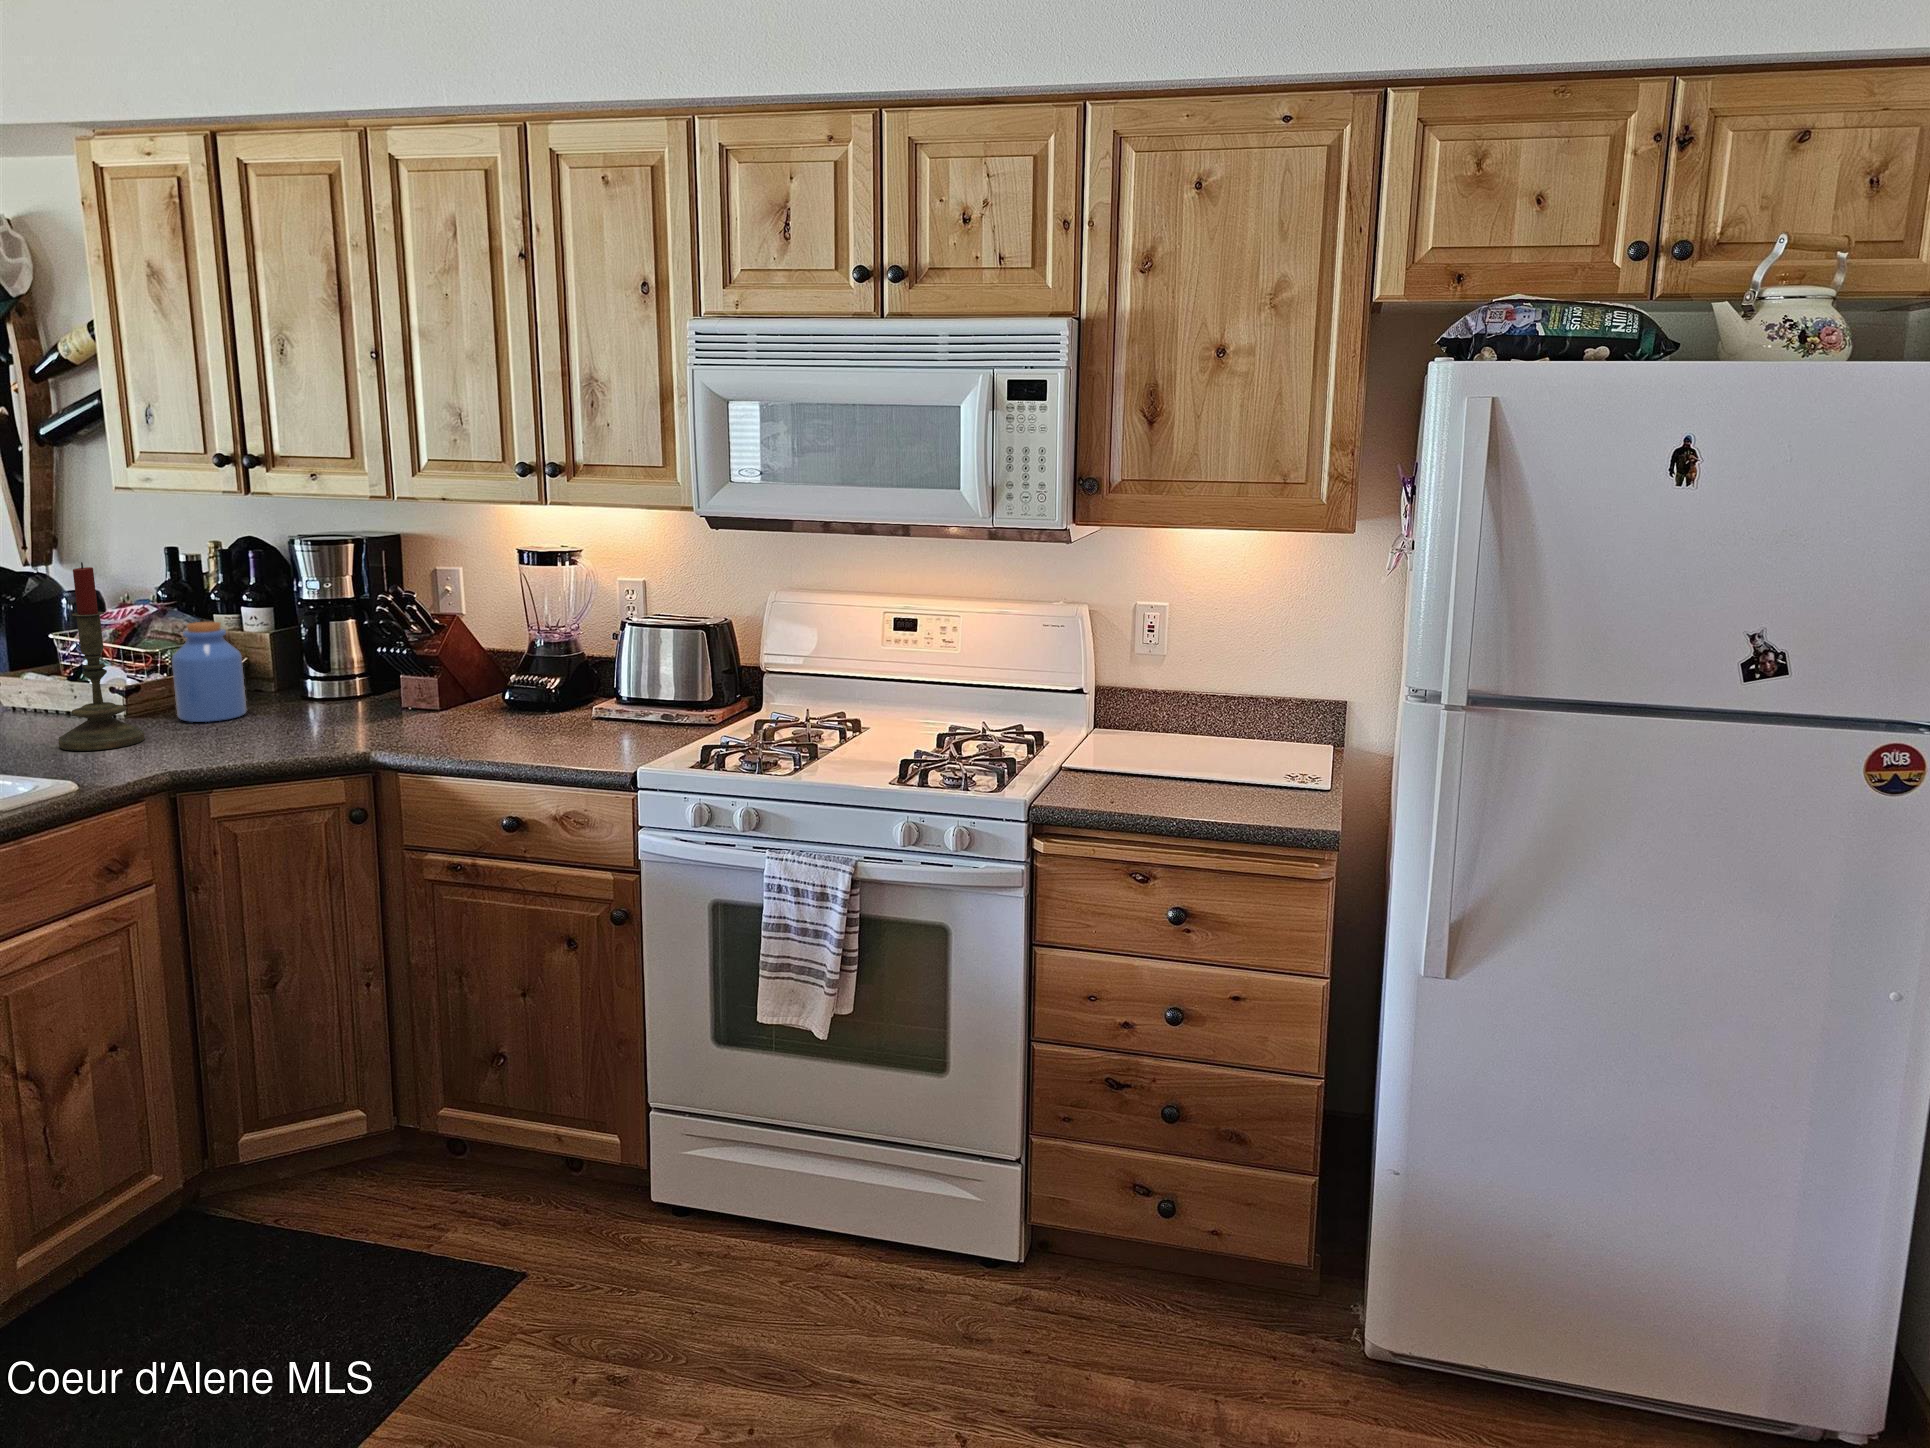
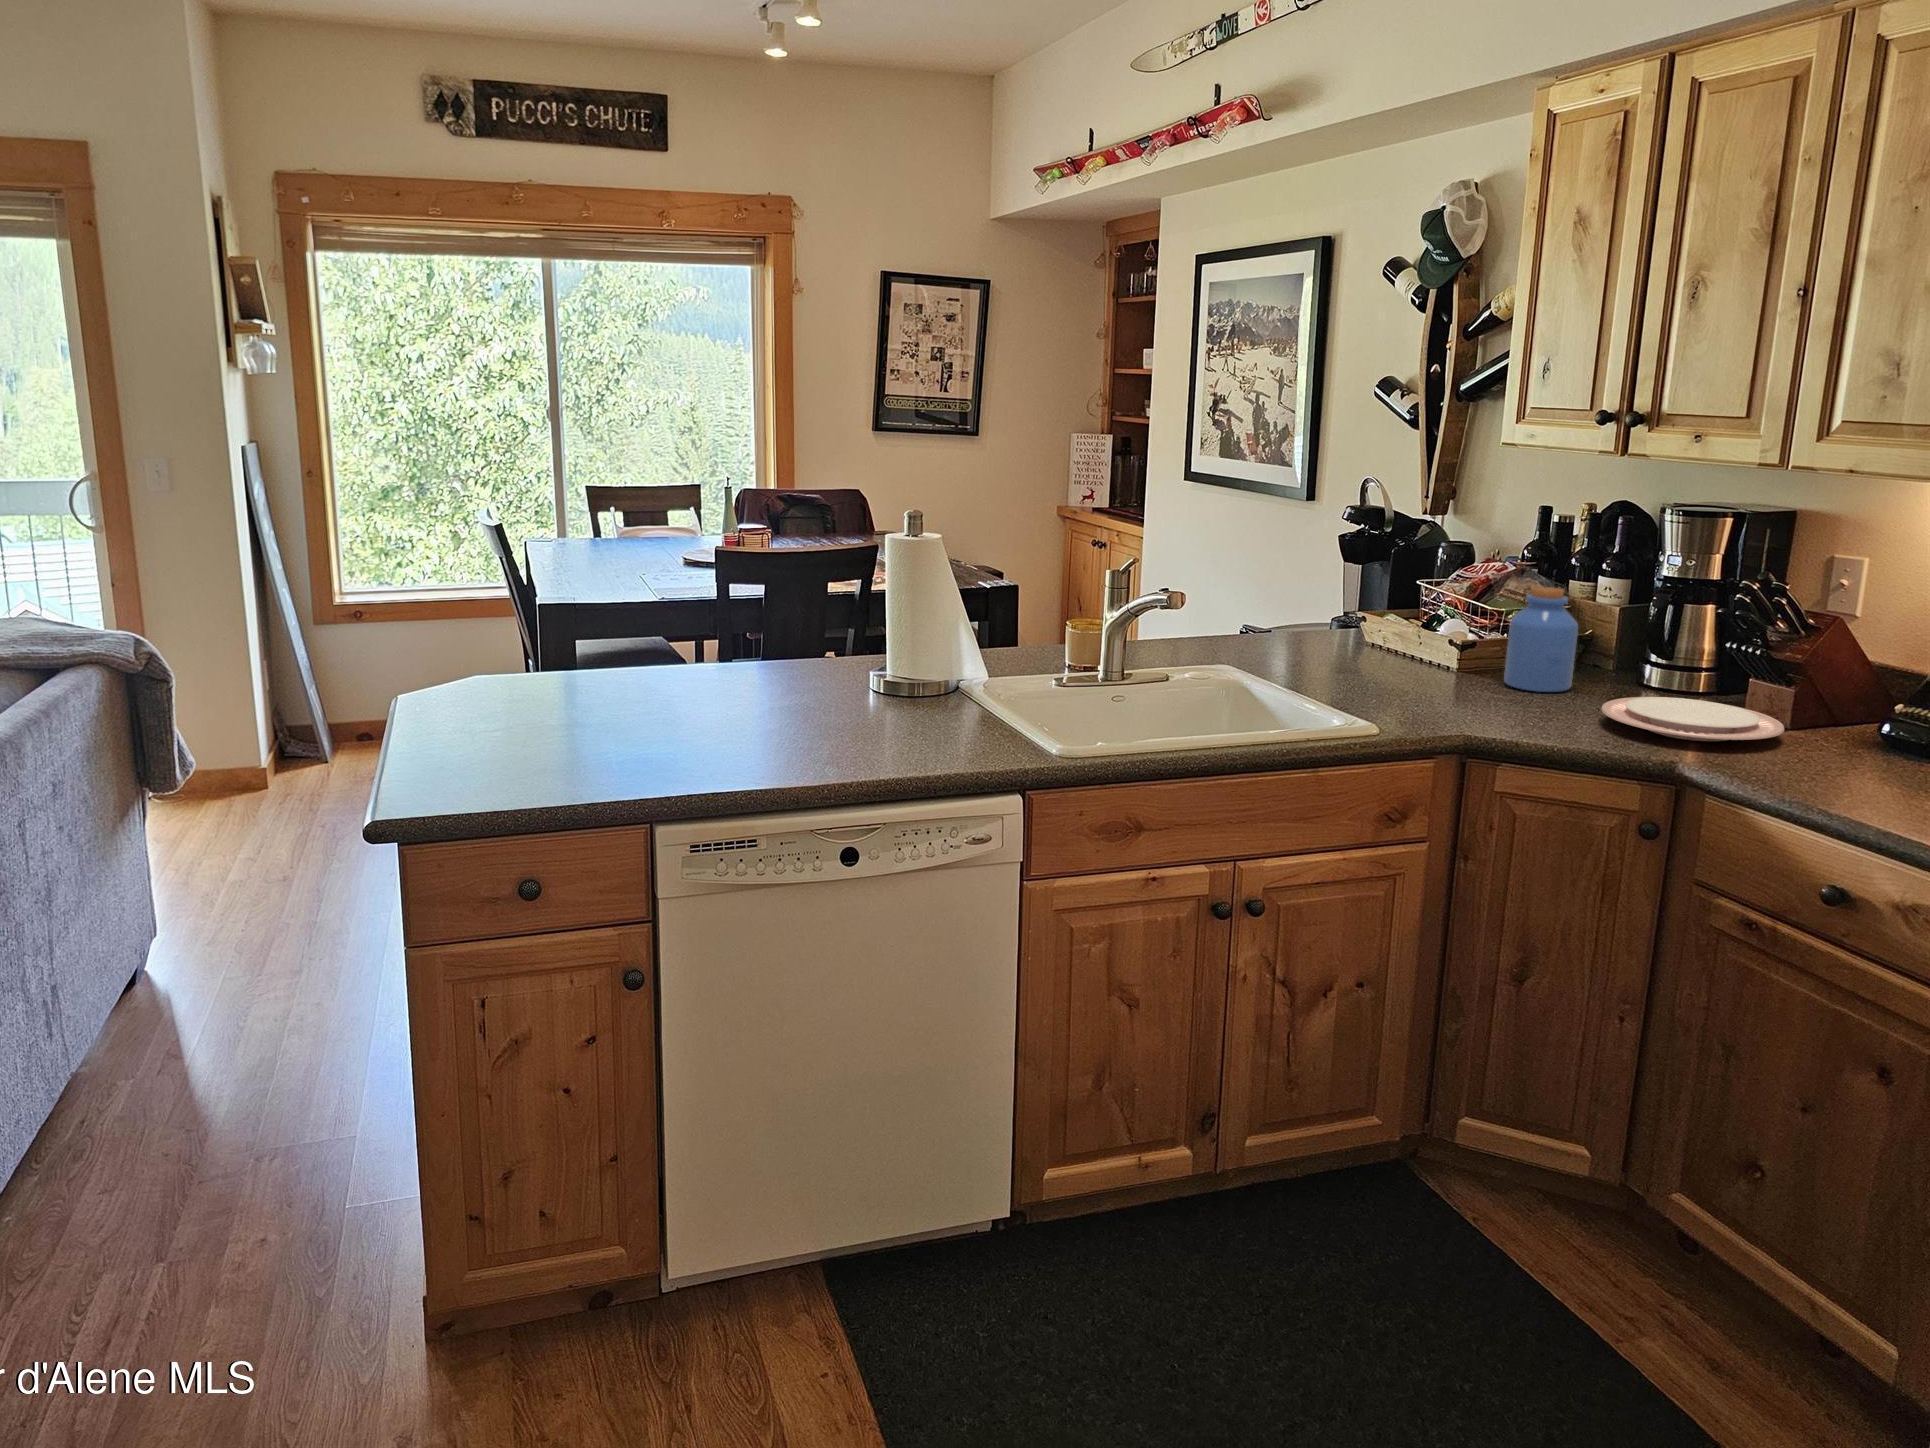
candle: present [58,562,144,751] -> none [1392,516,1466,701]
plate: none [286,700,439,734] -> present [1601,697,1784,741]

